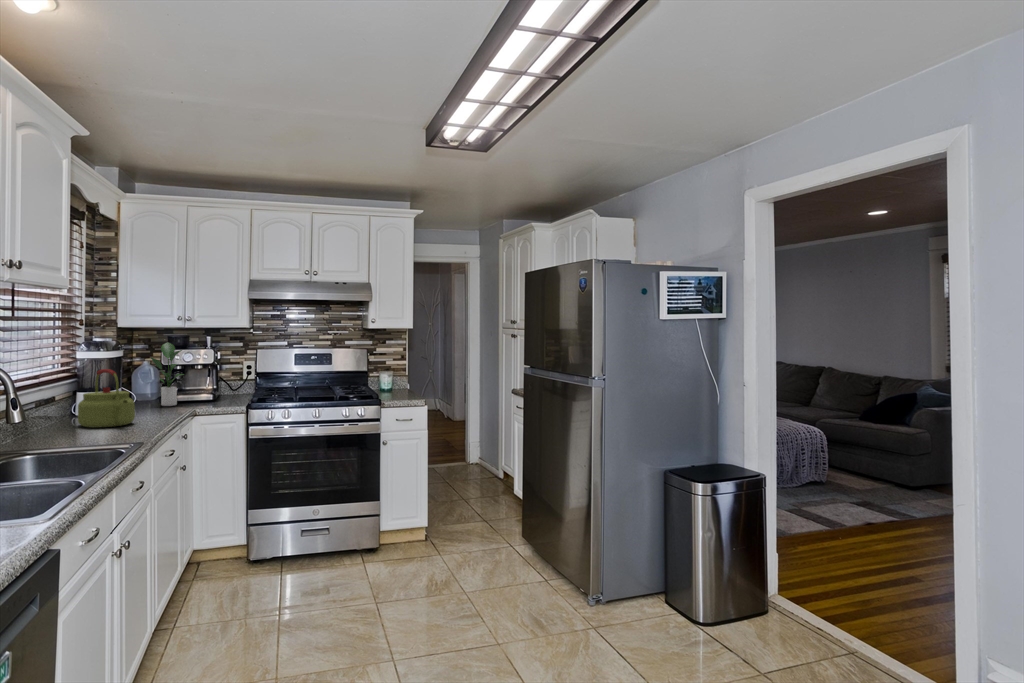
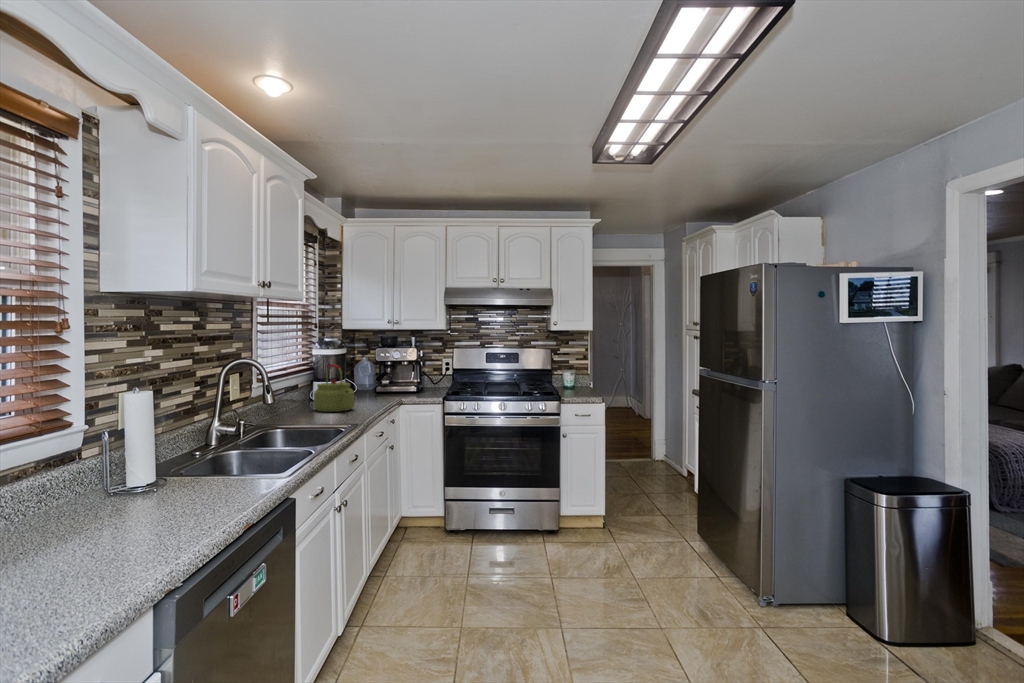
potted plant: present [150,342,183,406] -> none [367,342,394,397]

